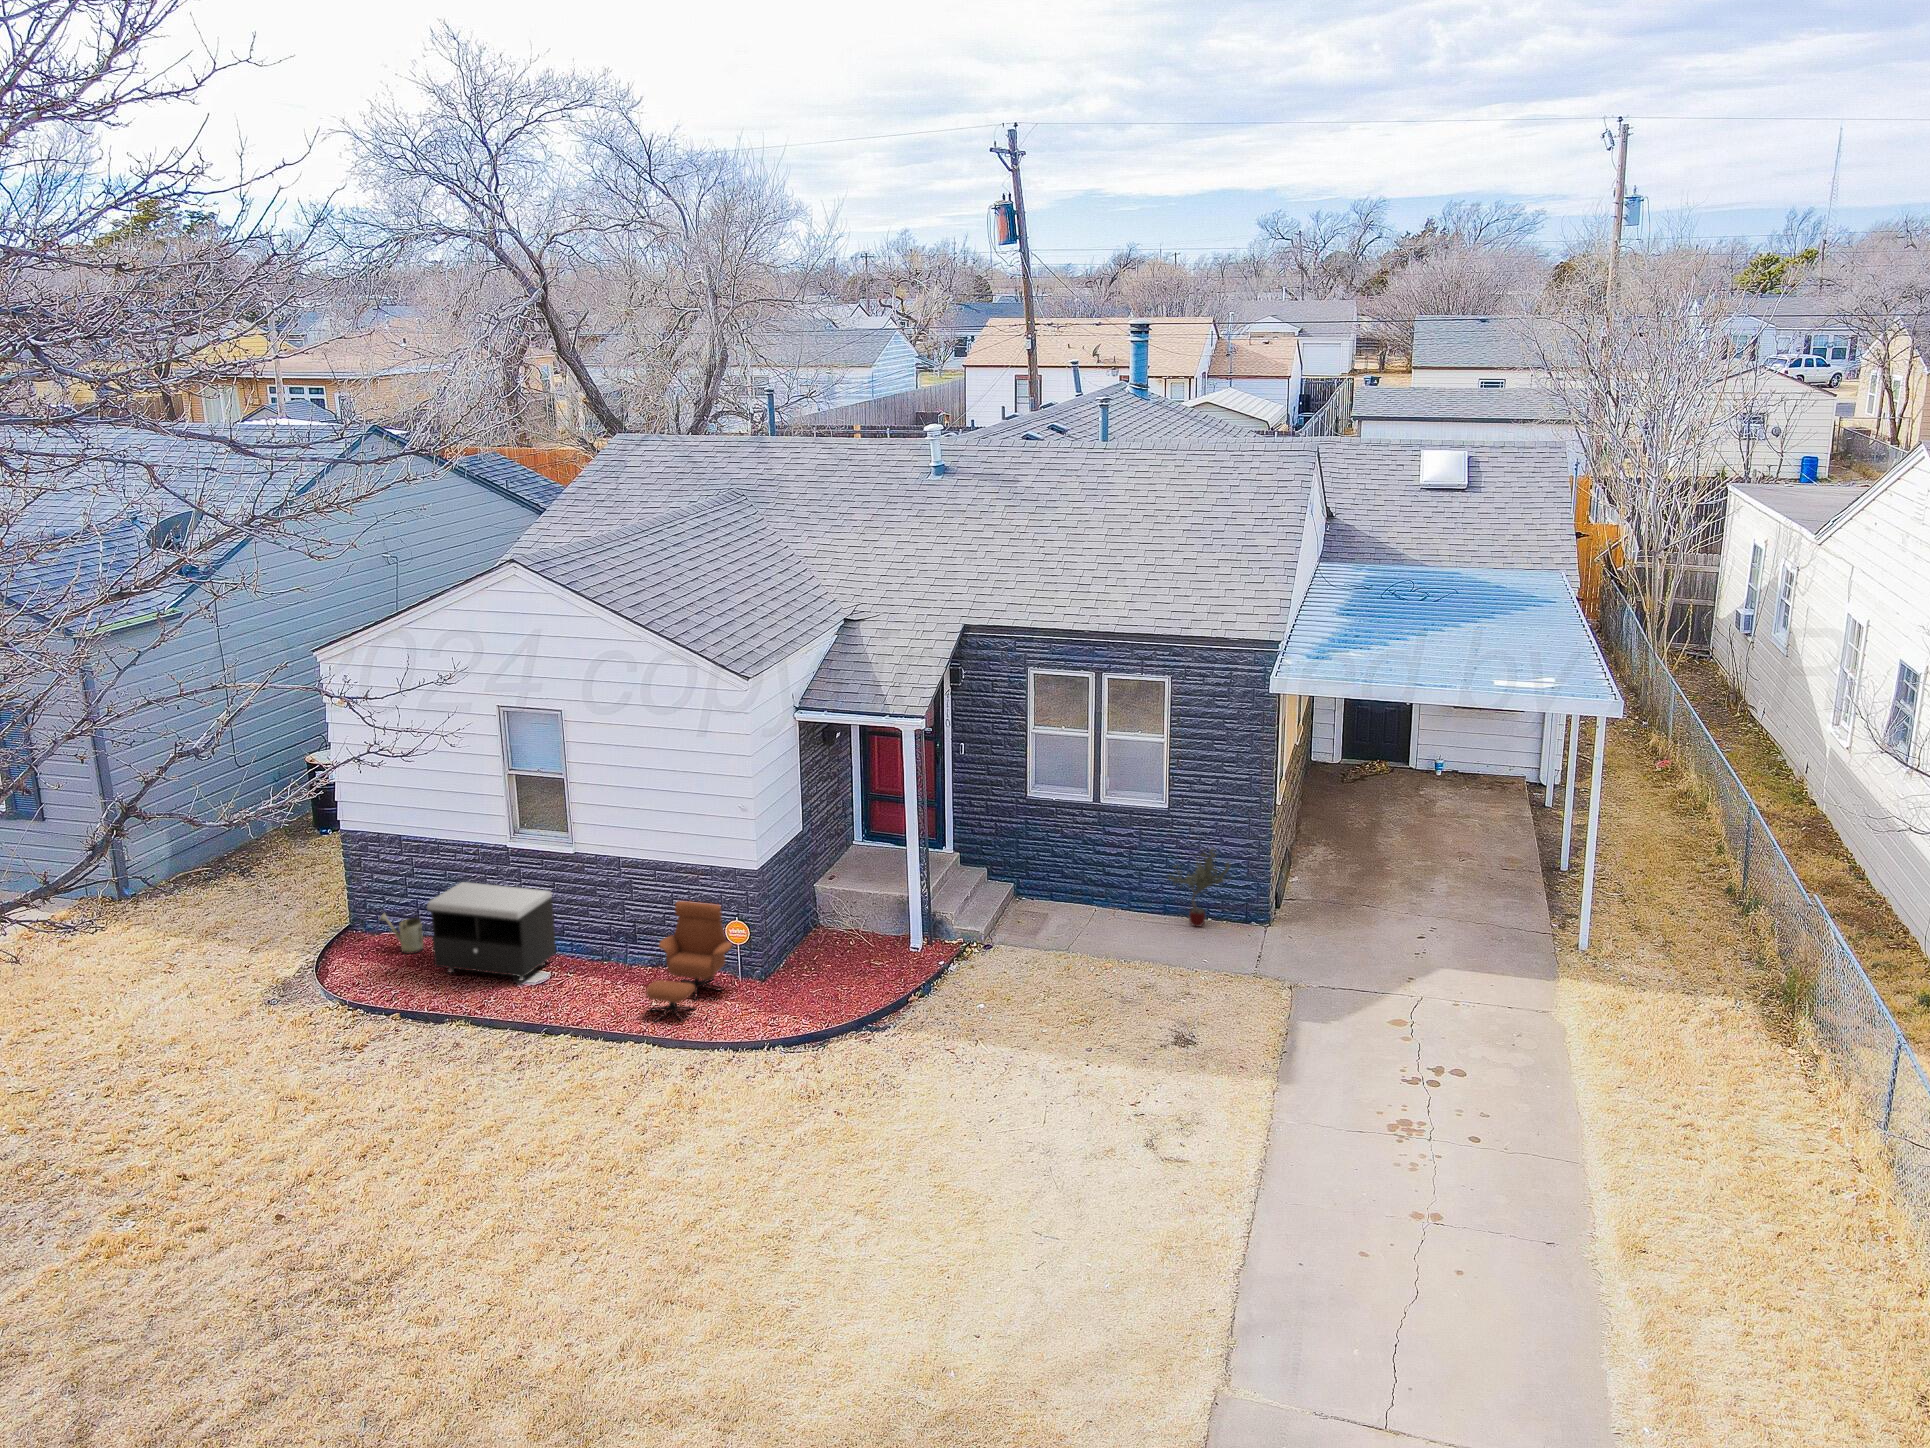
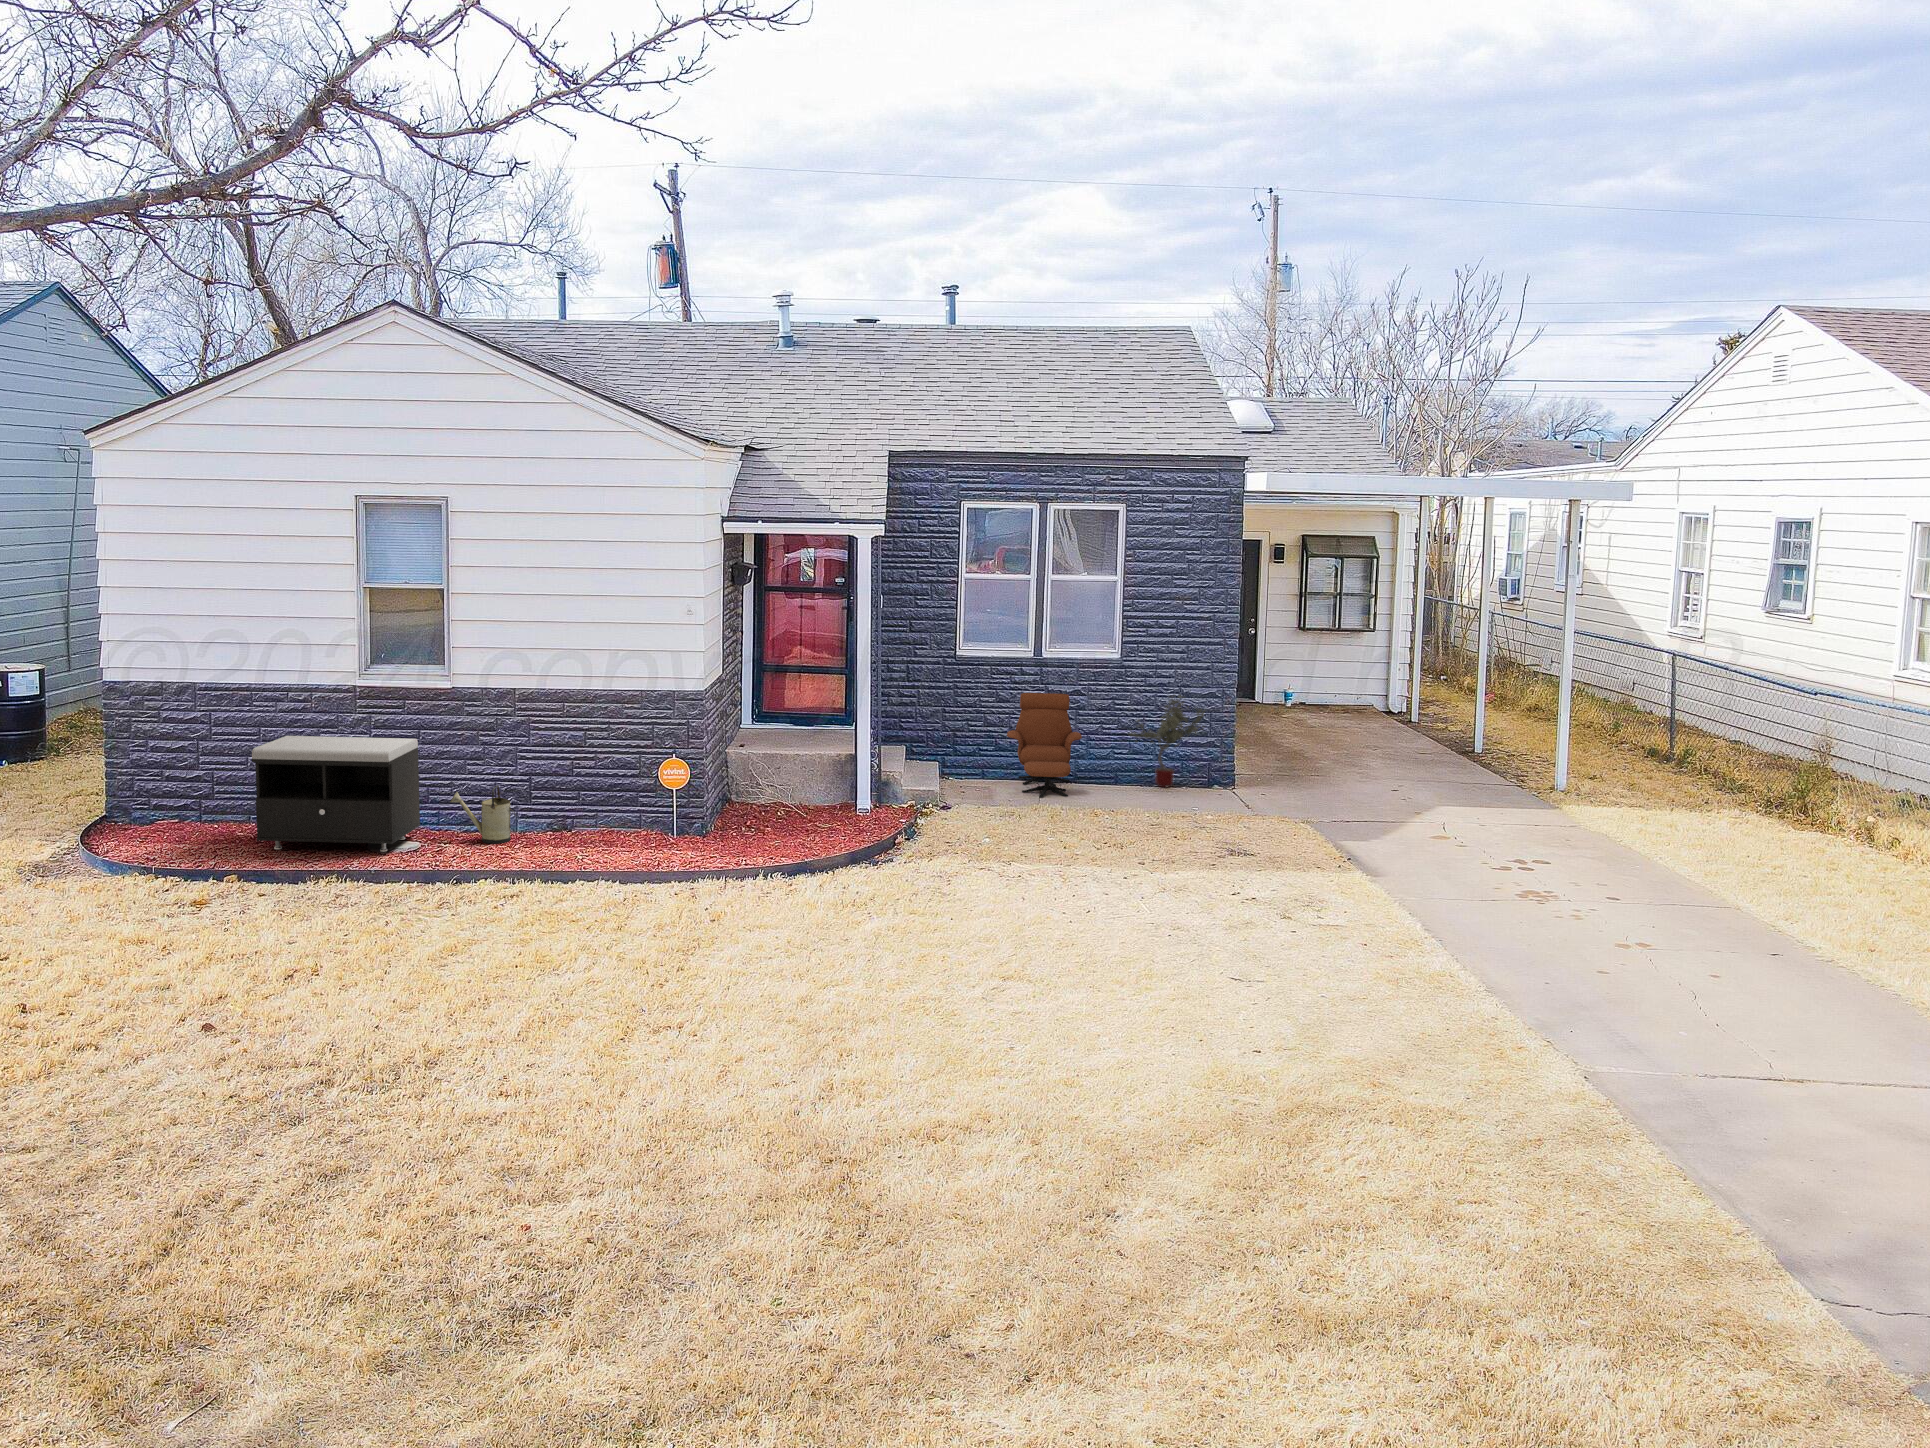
lounge chair: present [646,901,732,1022] -> present [1007,693,1082,798]
watering can: present [379,909,423,954] -> present [450,785,516,844]

